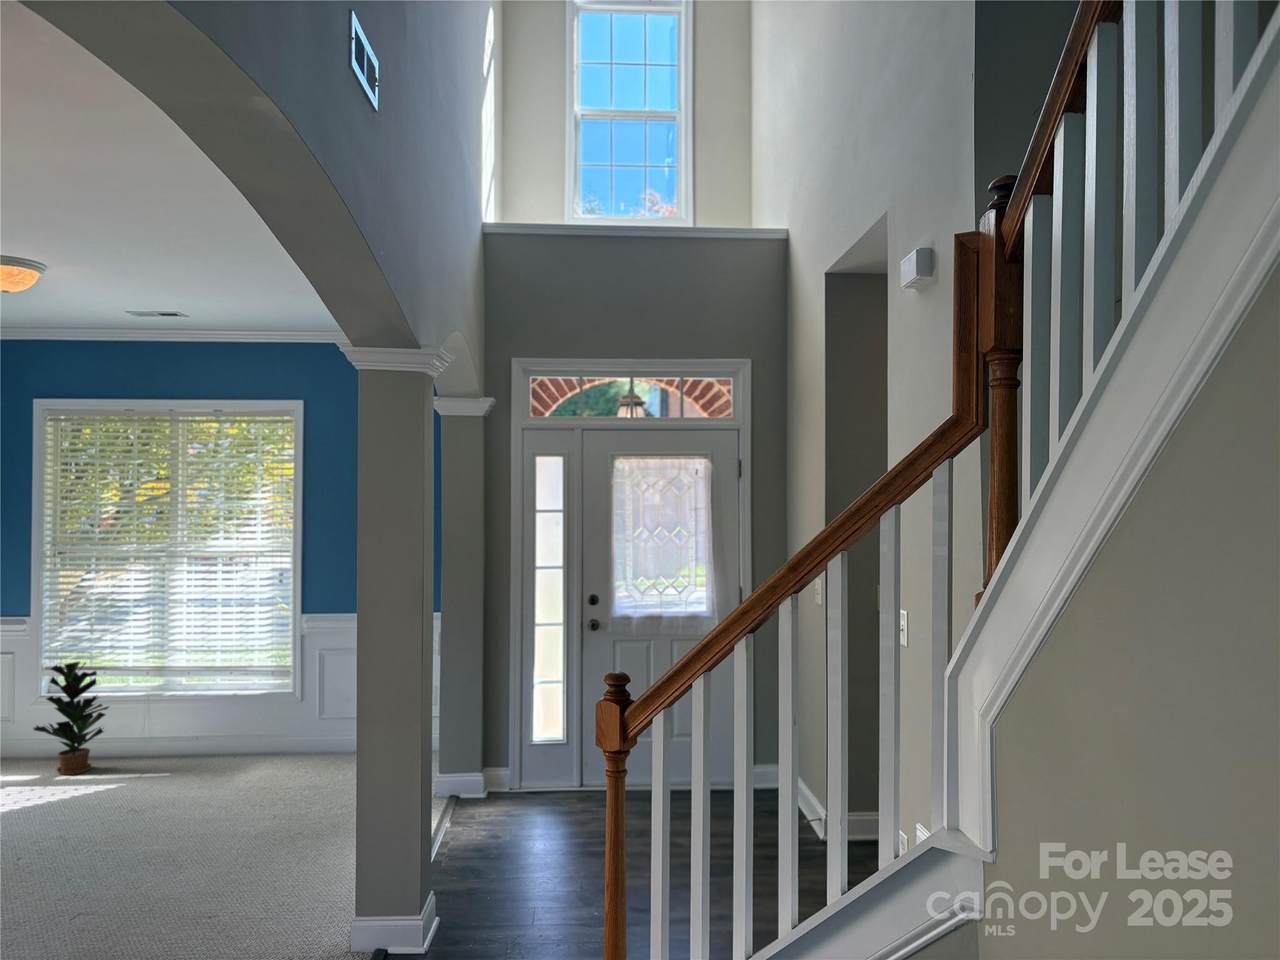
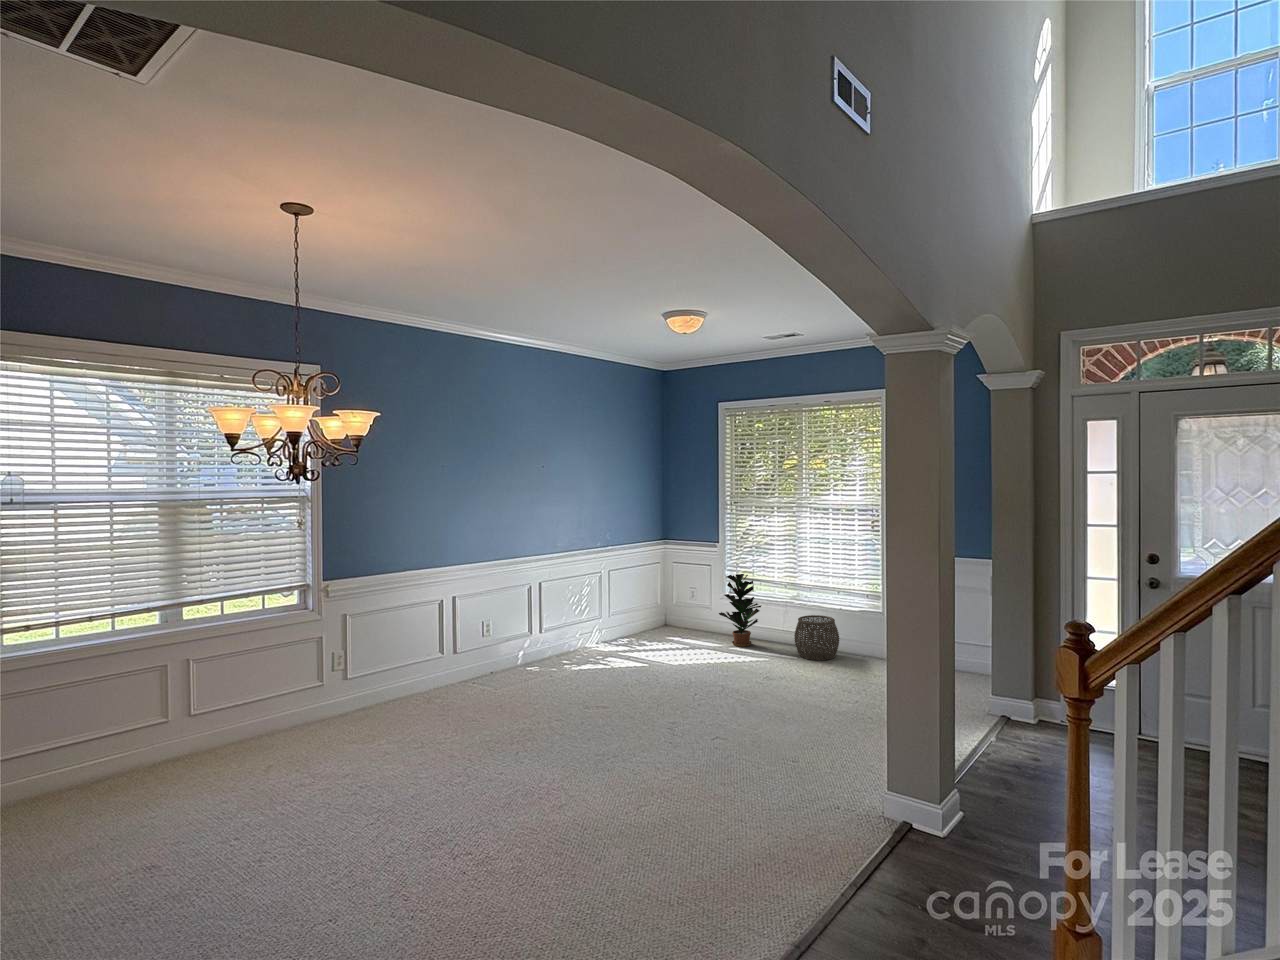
woven basket: none [166,708,235,774] -> present [794,615,840,660]

